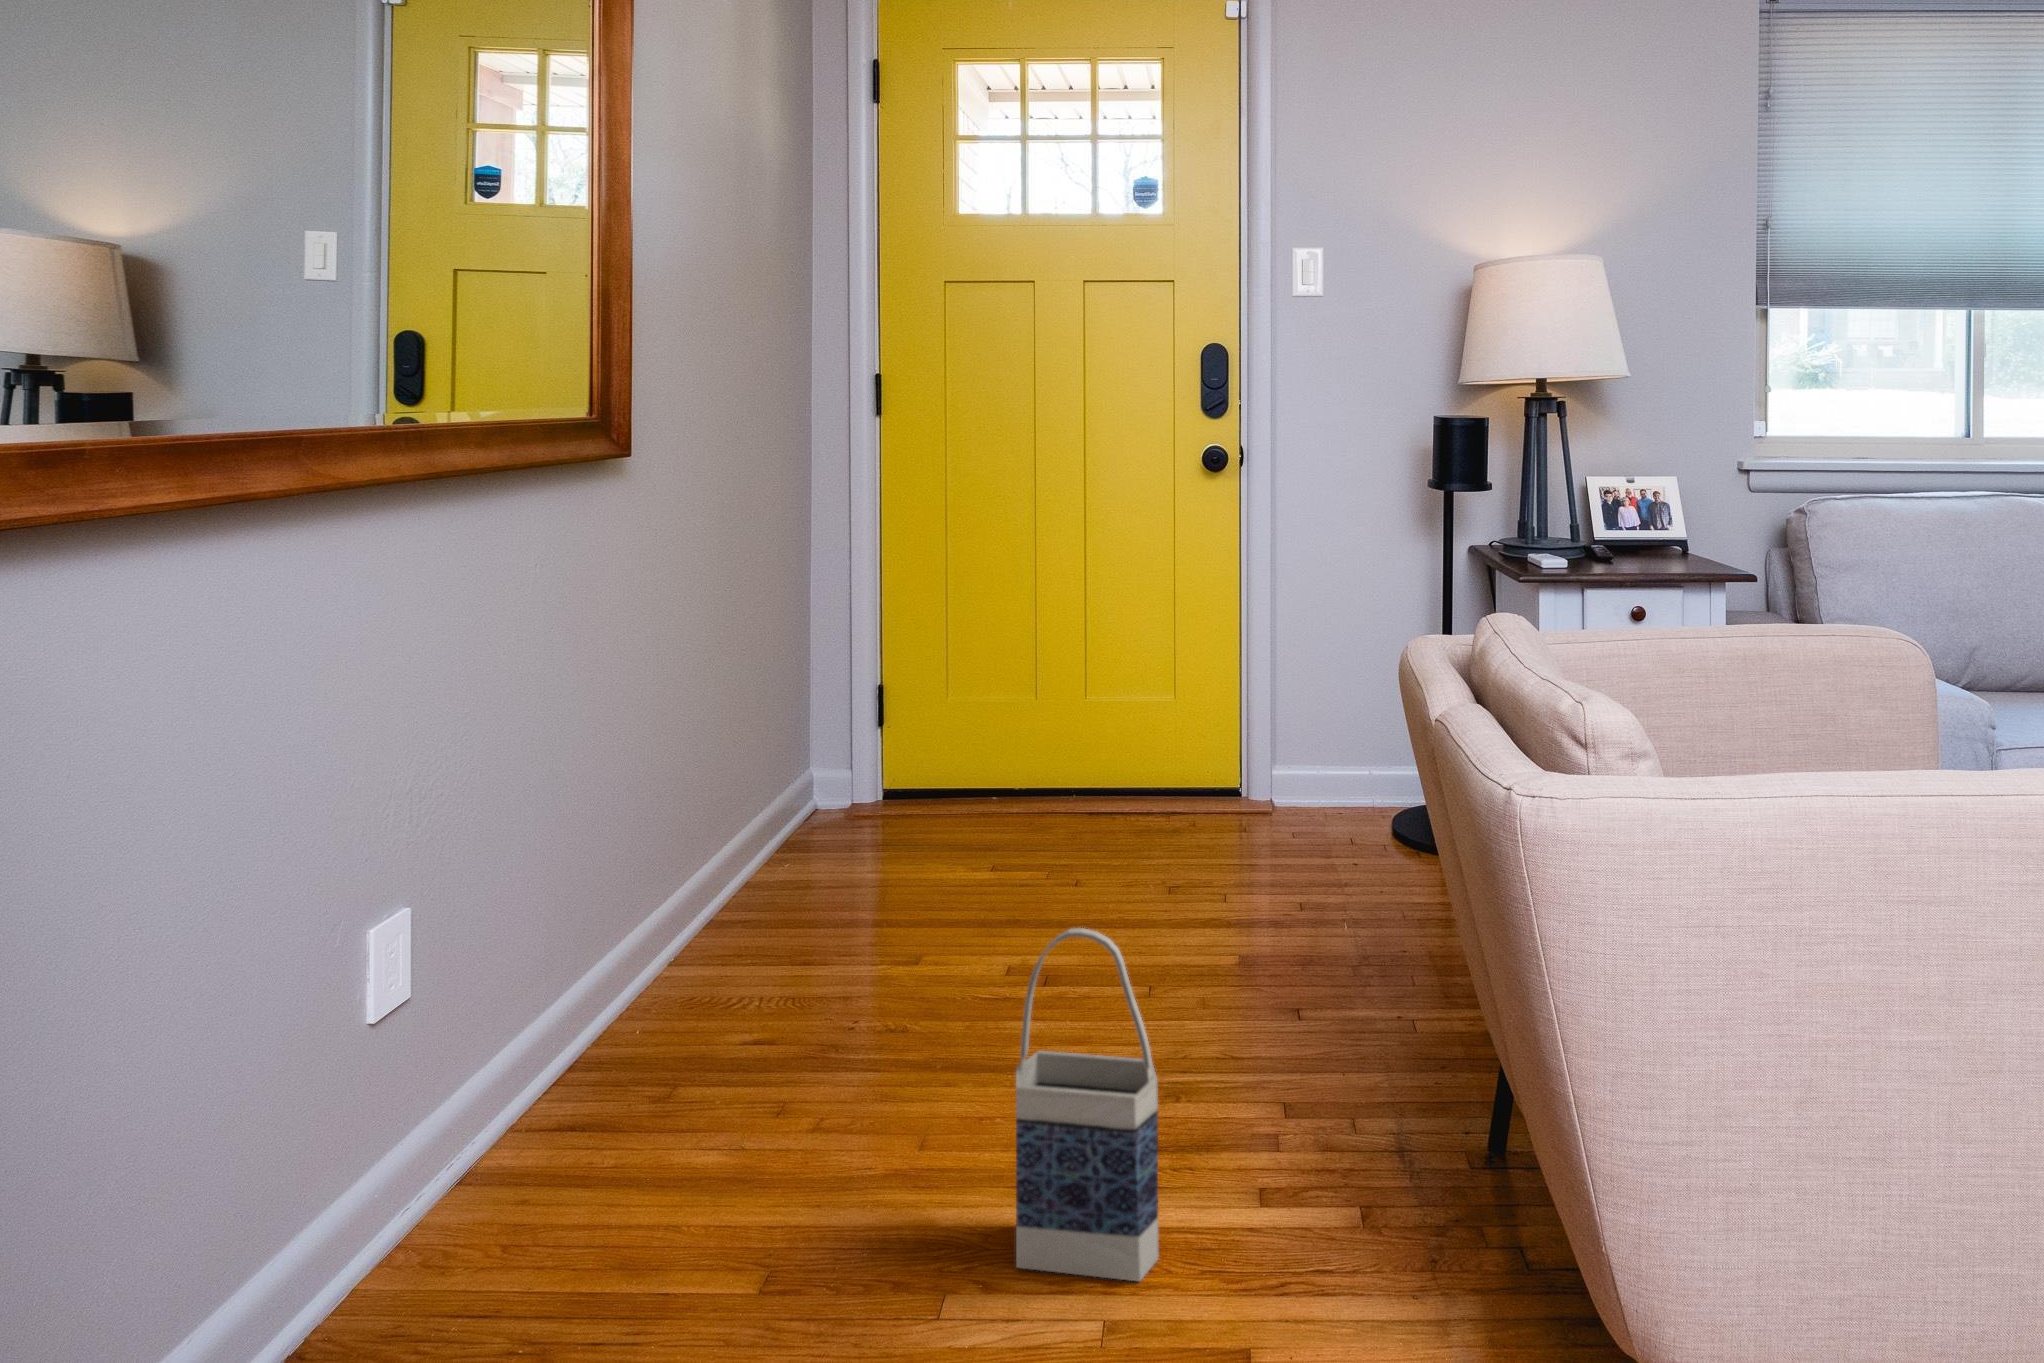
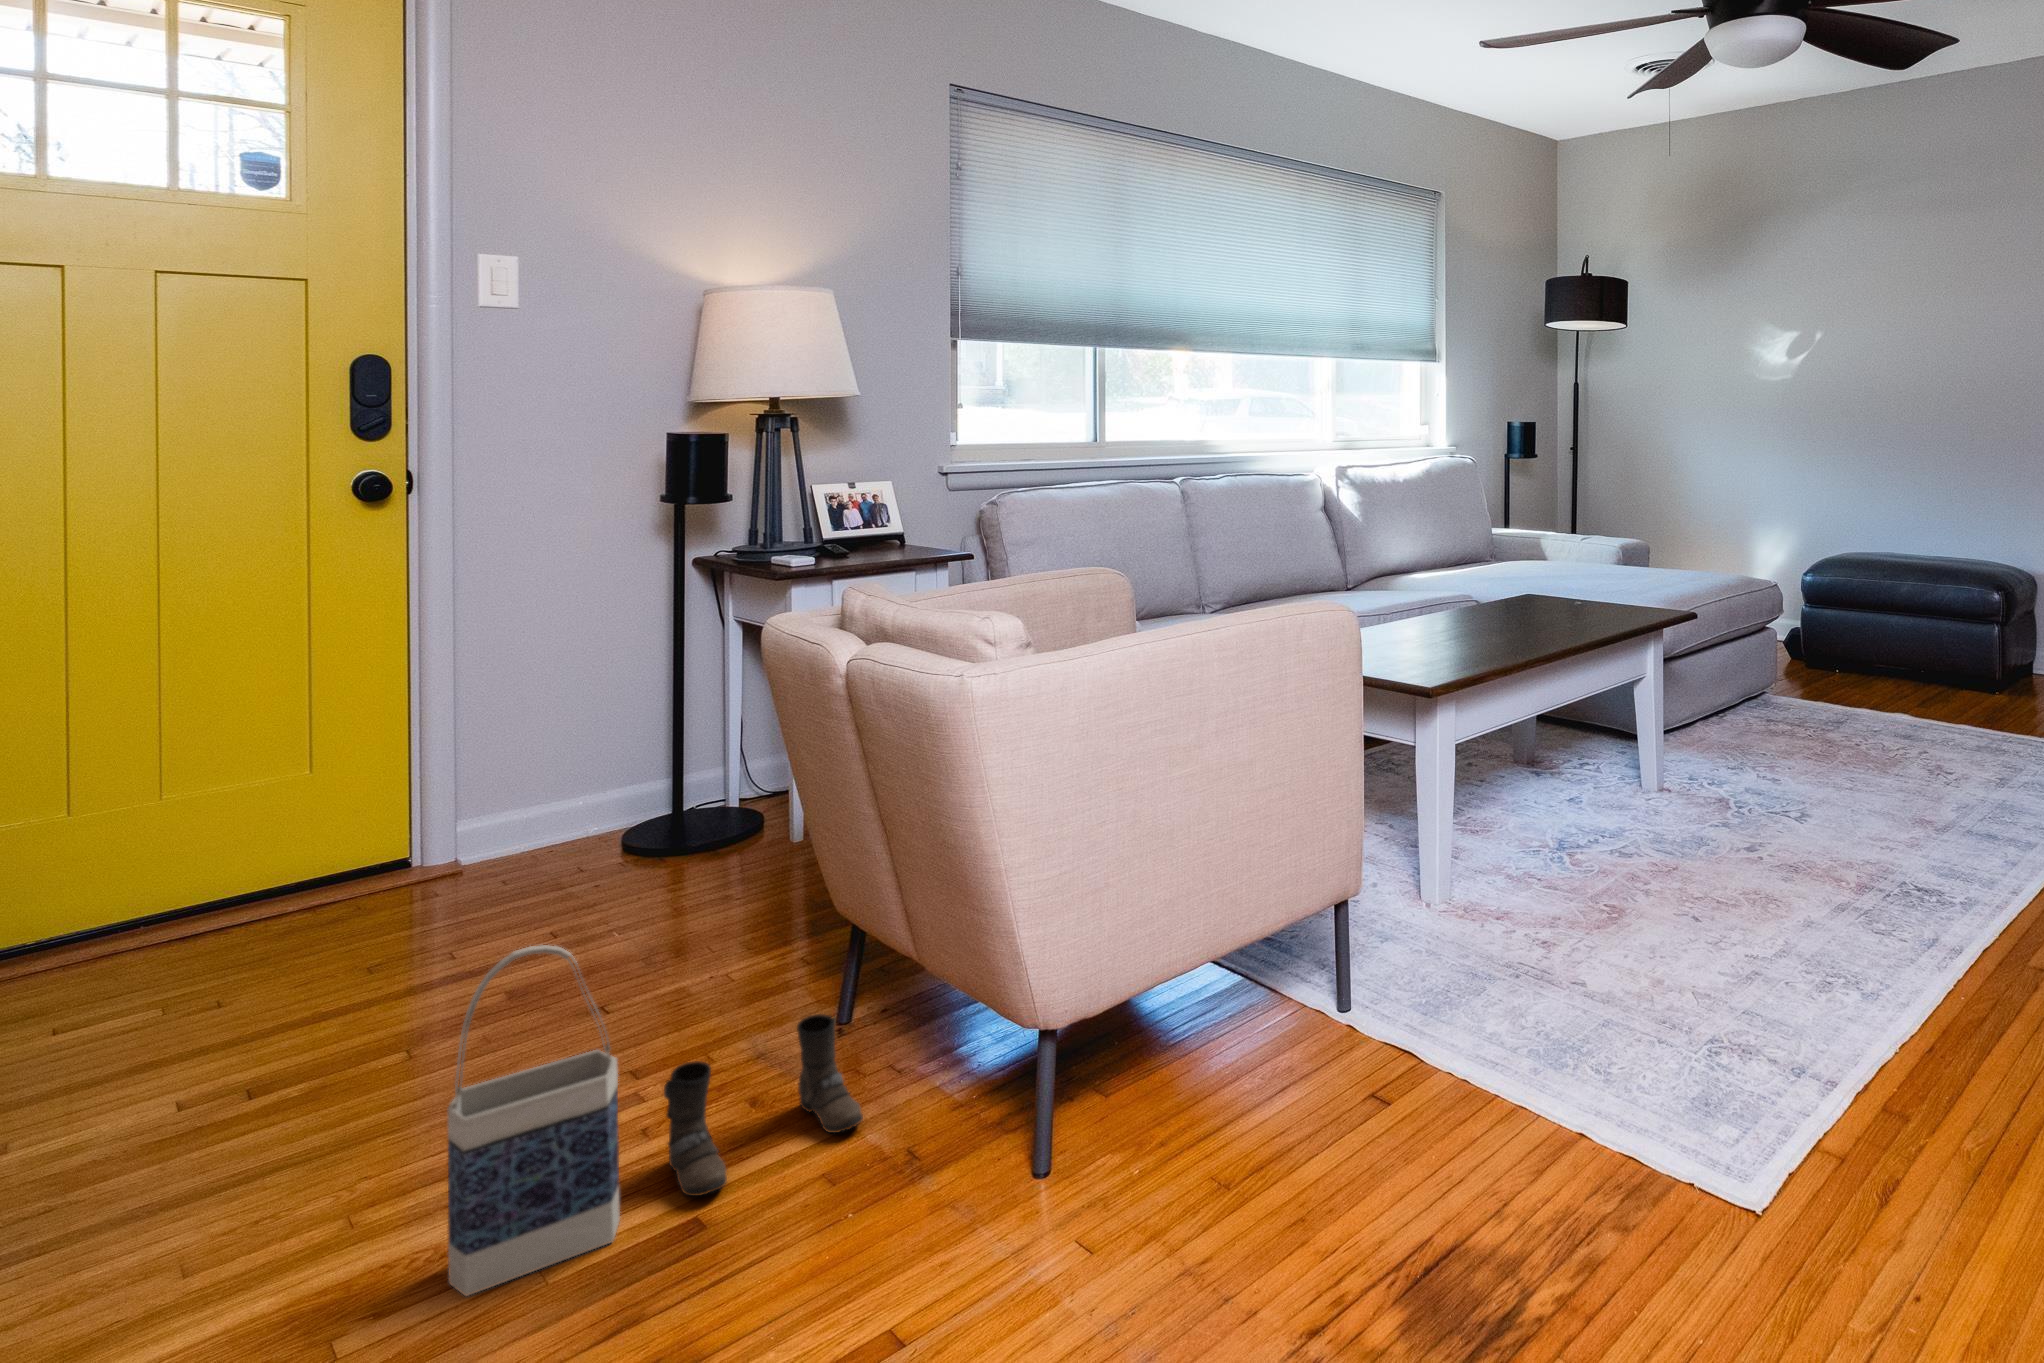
boots: none [1218,1106,1423,1277] -> present [664,1014,863,1196]

